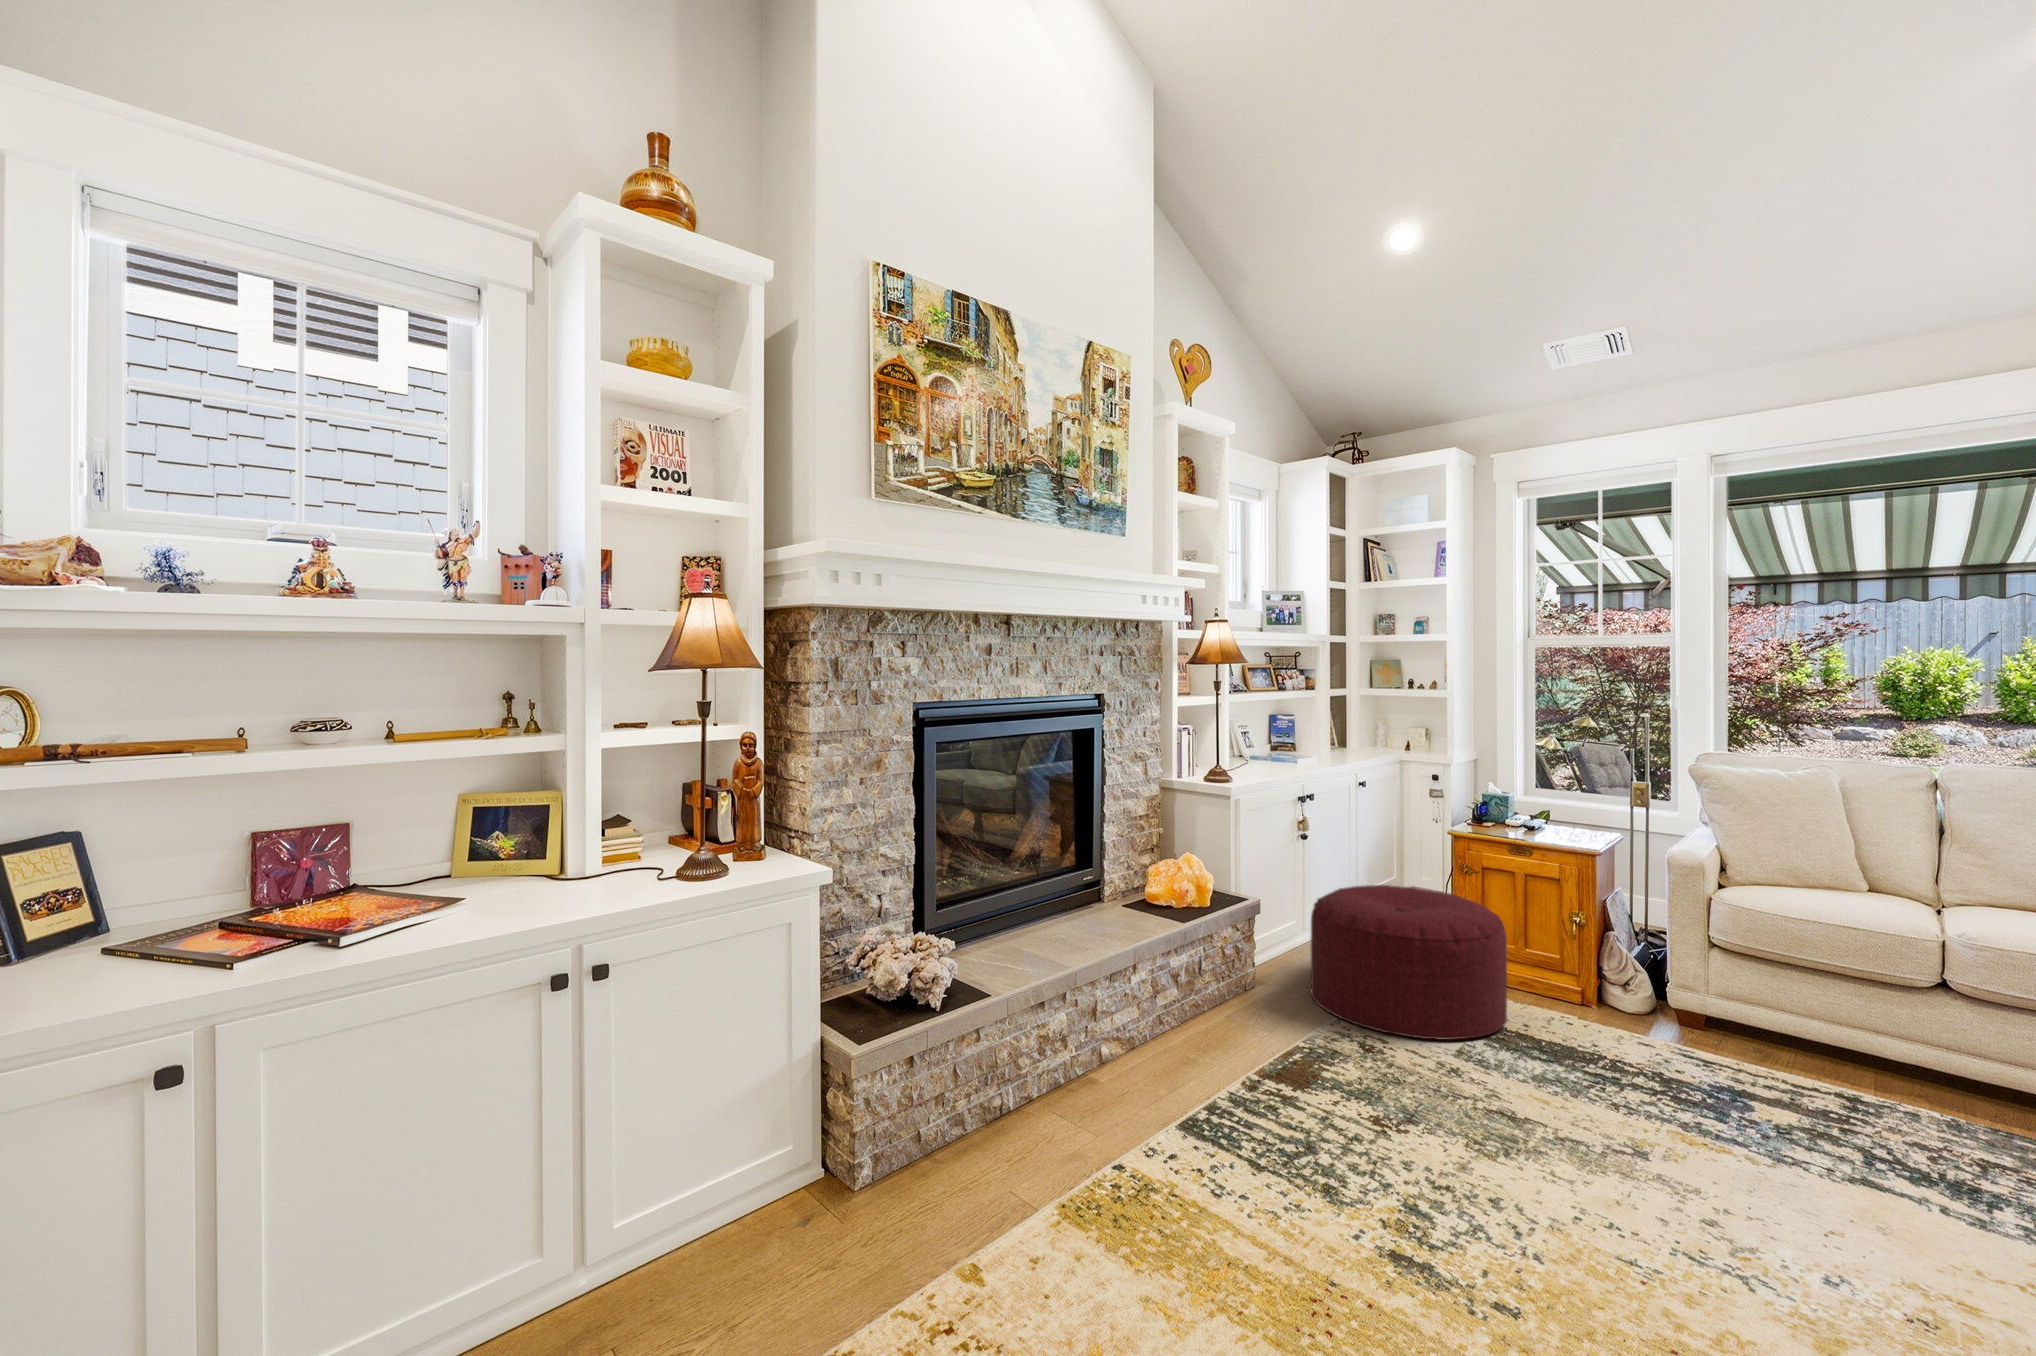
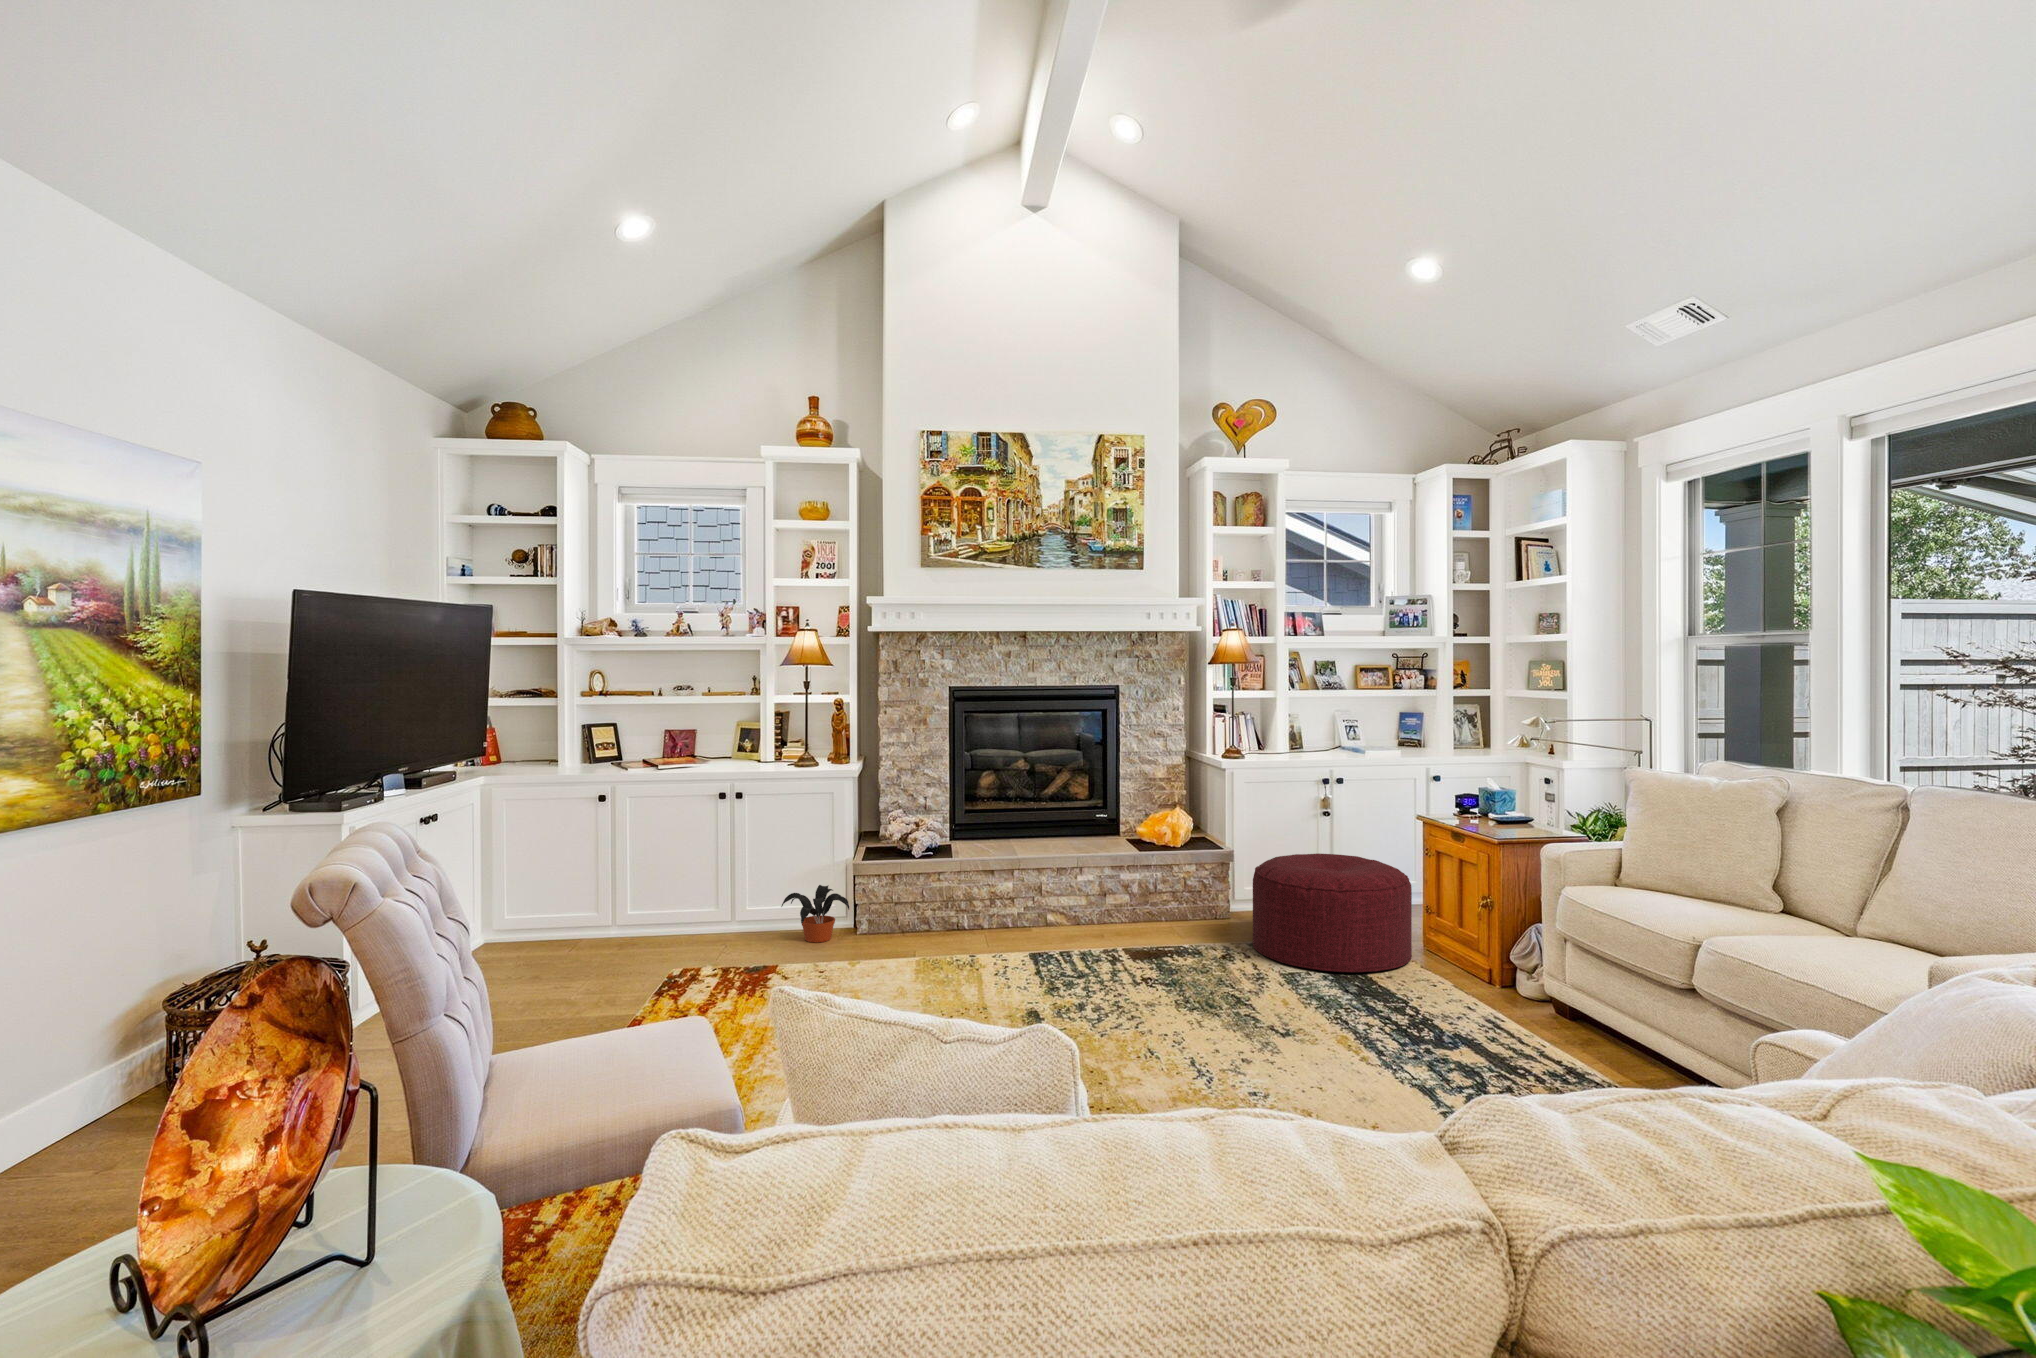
potted plant: none [743,1112,885,1253] -> present [781,885,849,942]

